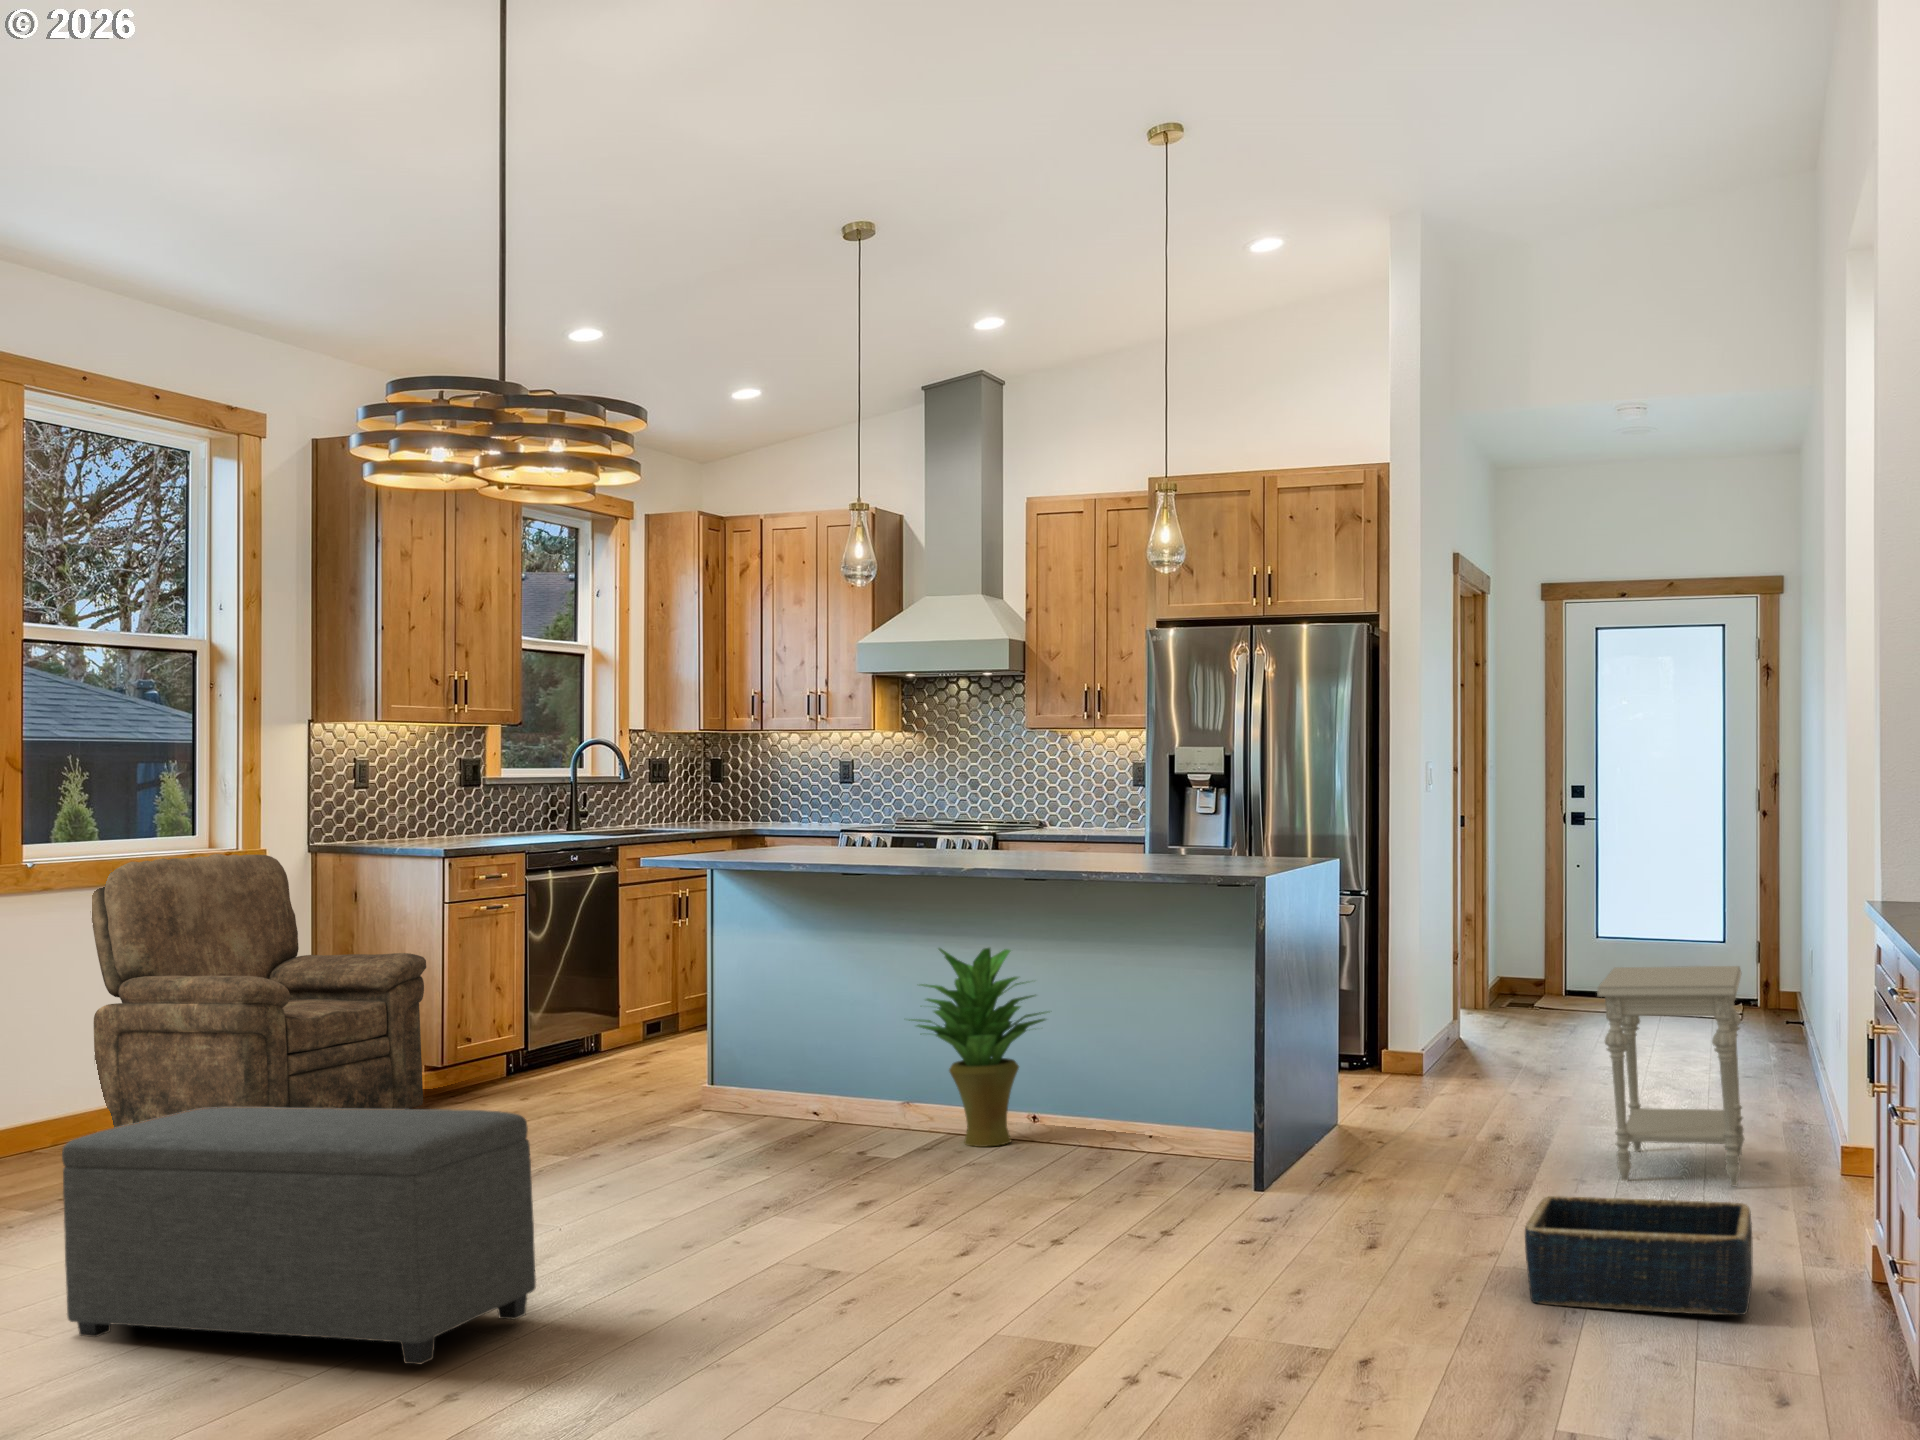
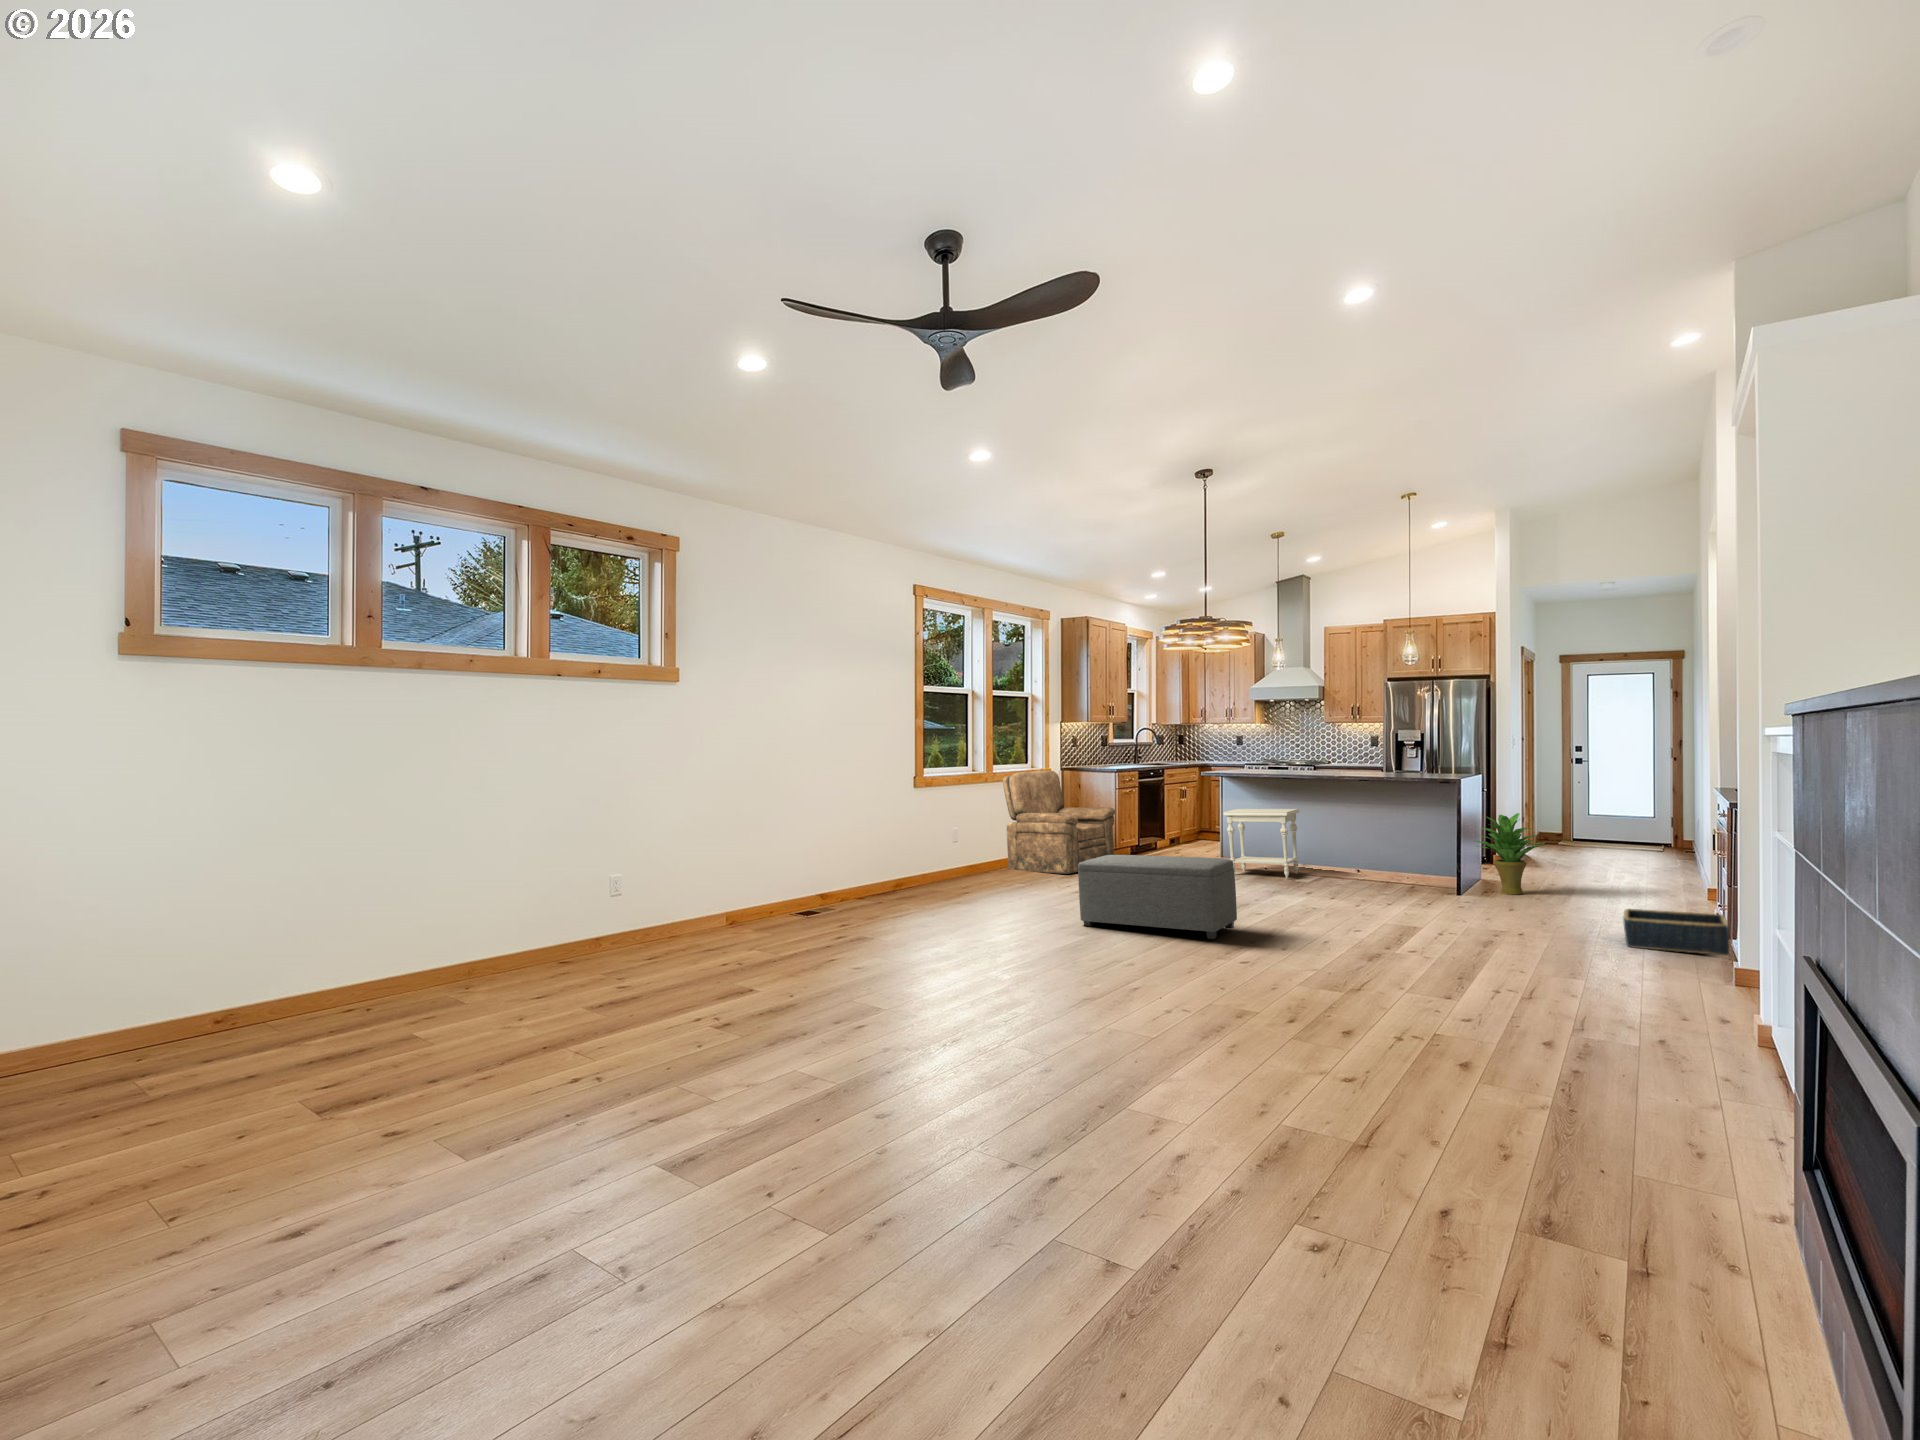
potted plant: present [909,948,1045,1147] -> present [1475,813,1543,895]
side table: present [1597,966,1744,1186] -> present [1223,809,1299,878]

